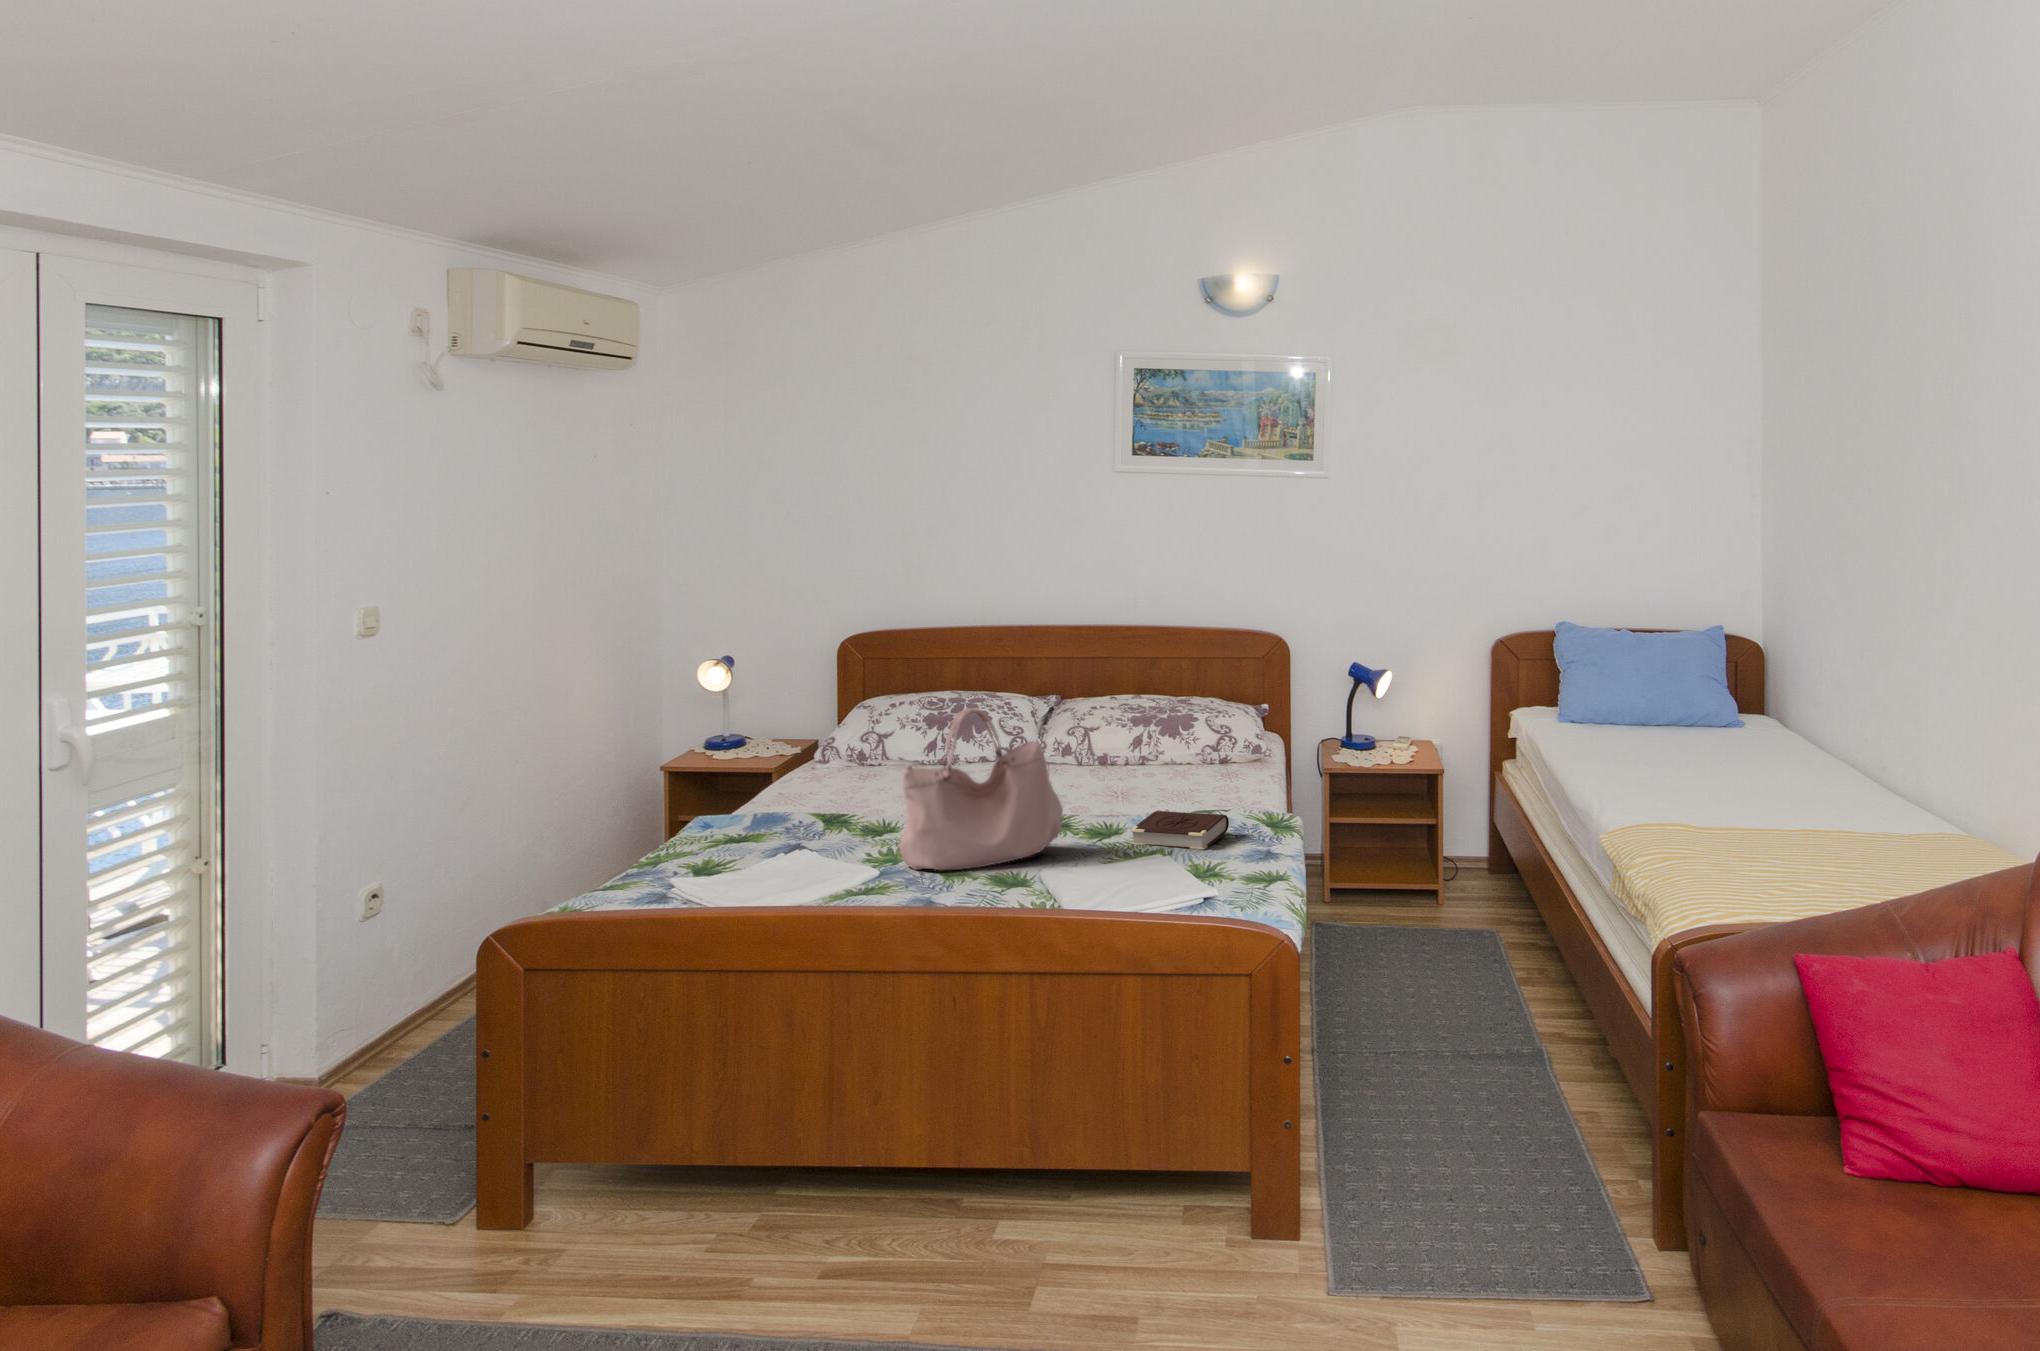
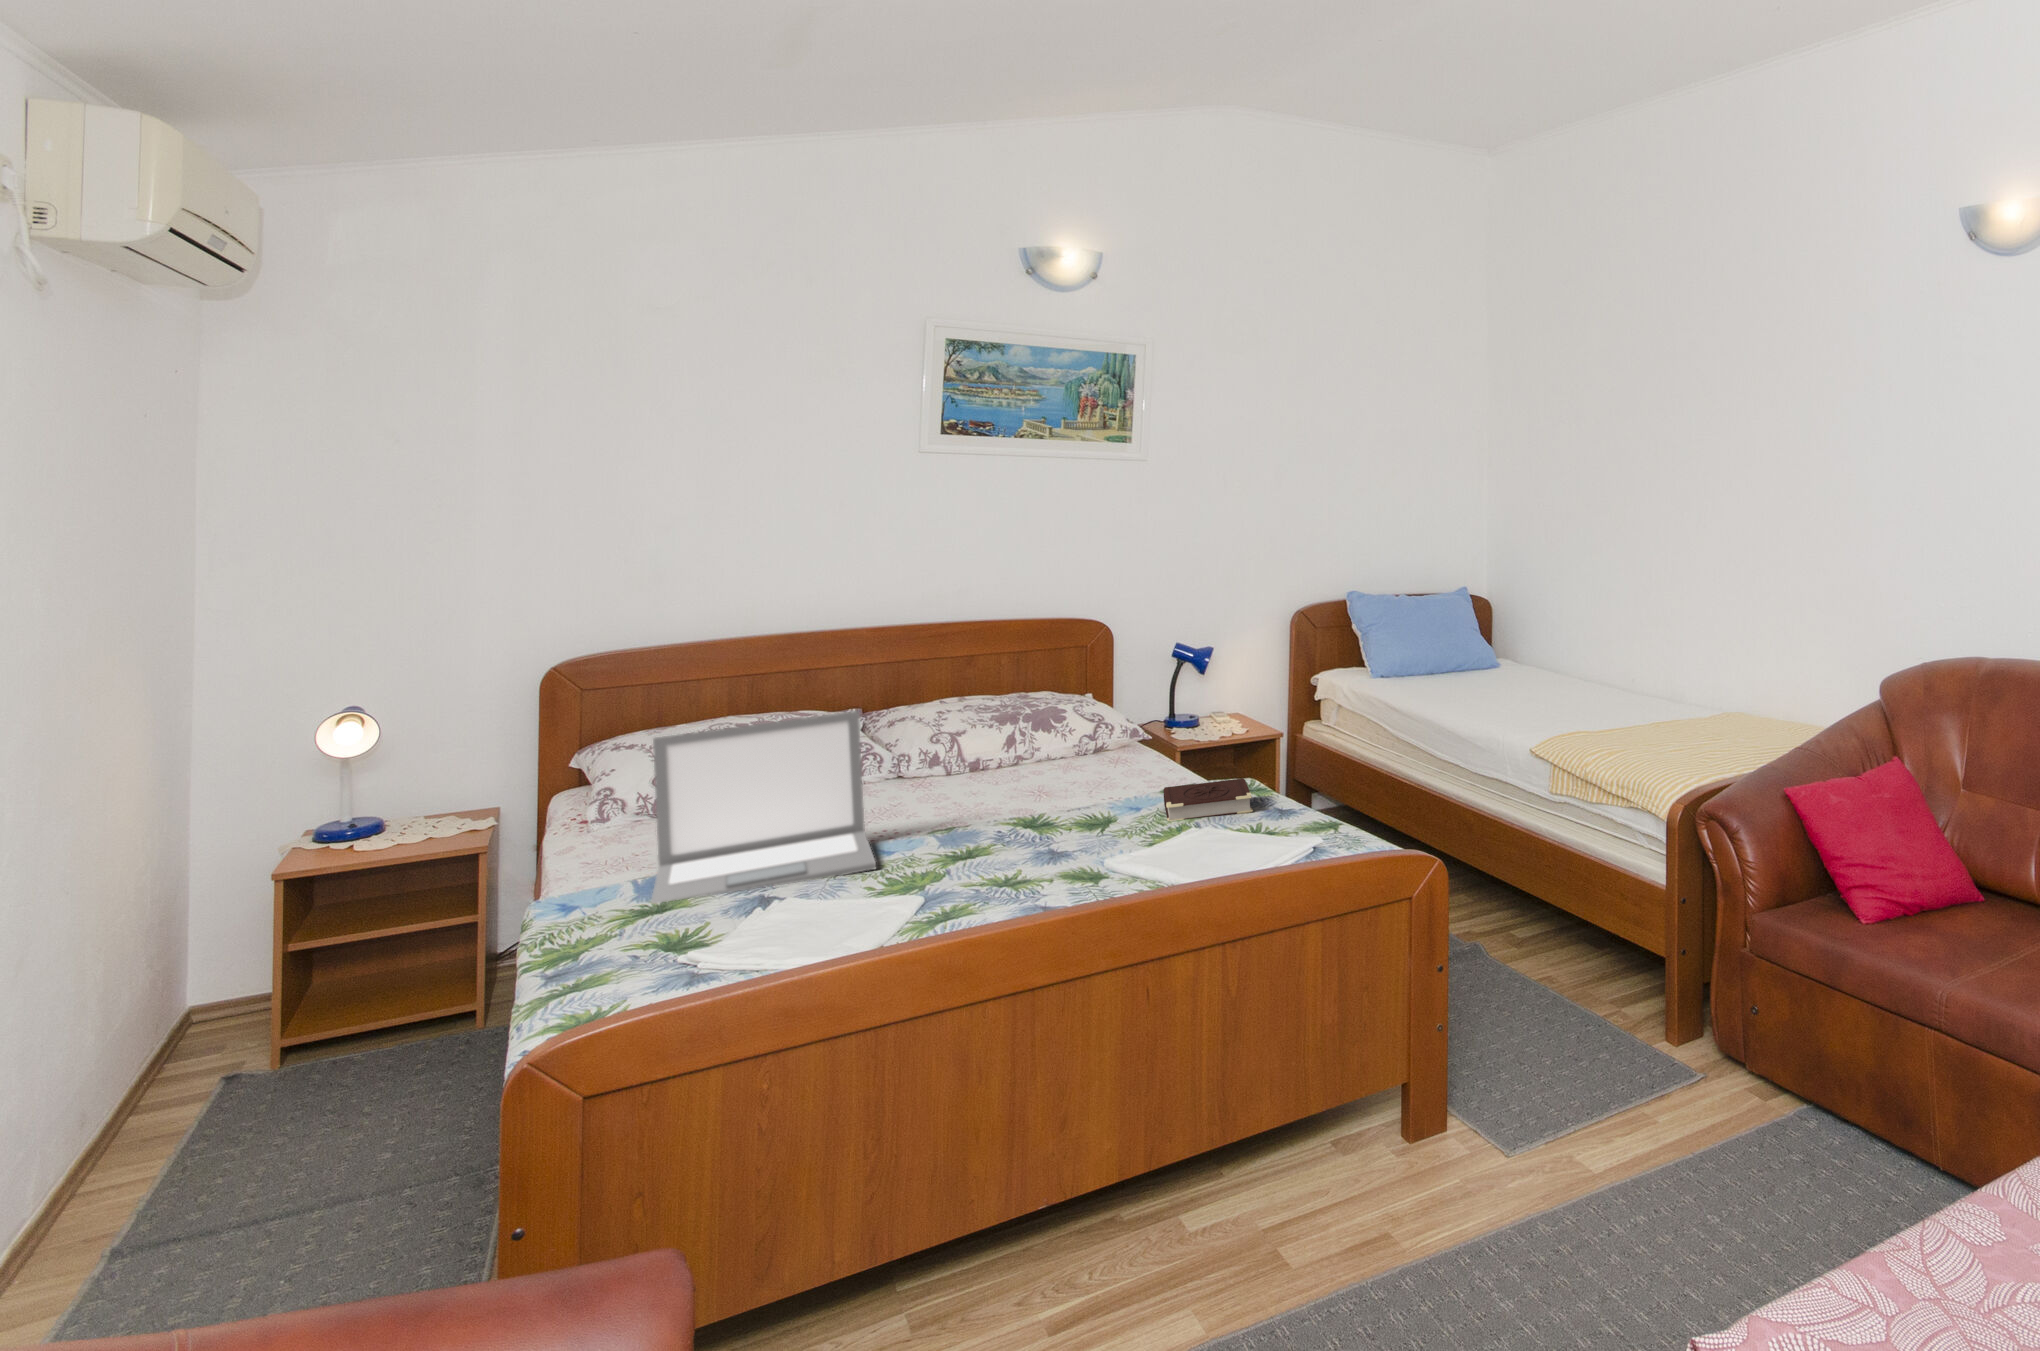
laptop: none [731,707,923,842] -> present [651,711,876,904]
handbag: present [900,708,1063,871] -> none [962,685,1121,881]

